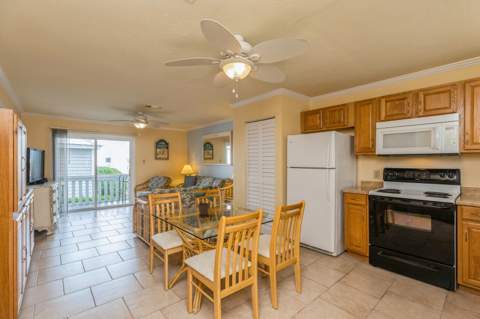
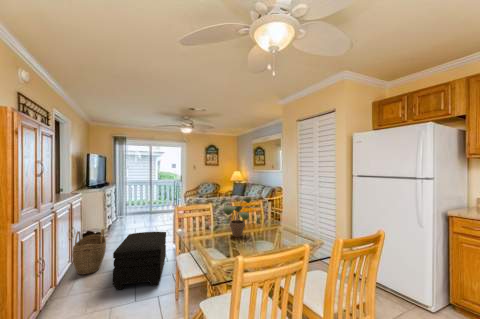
ottoman: none [88,221,133,272] -> present [113,232,166,290]
woven basket: none [36,222,70,266] -> present [72,229,106,275]

